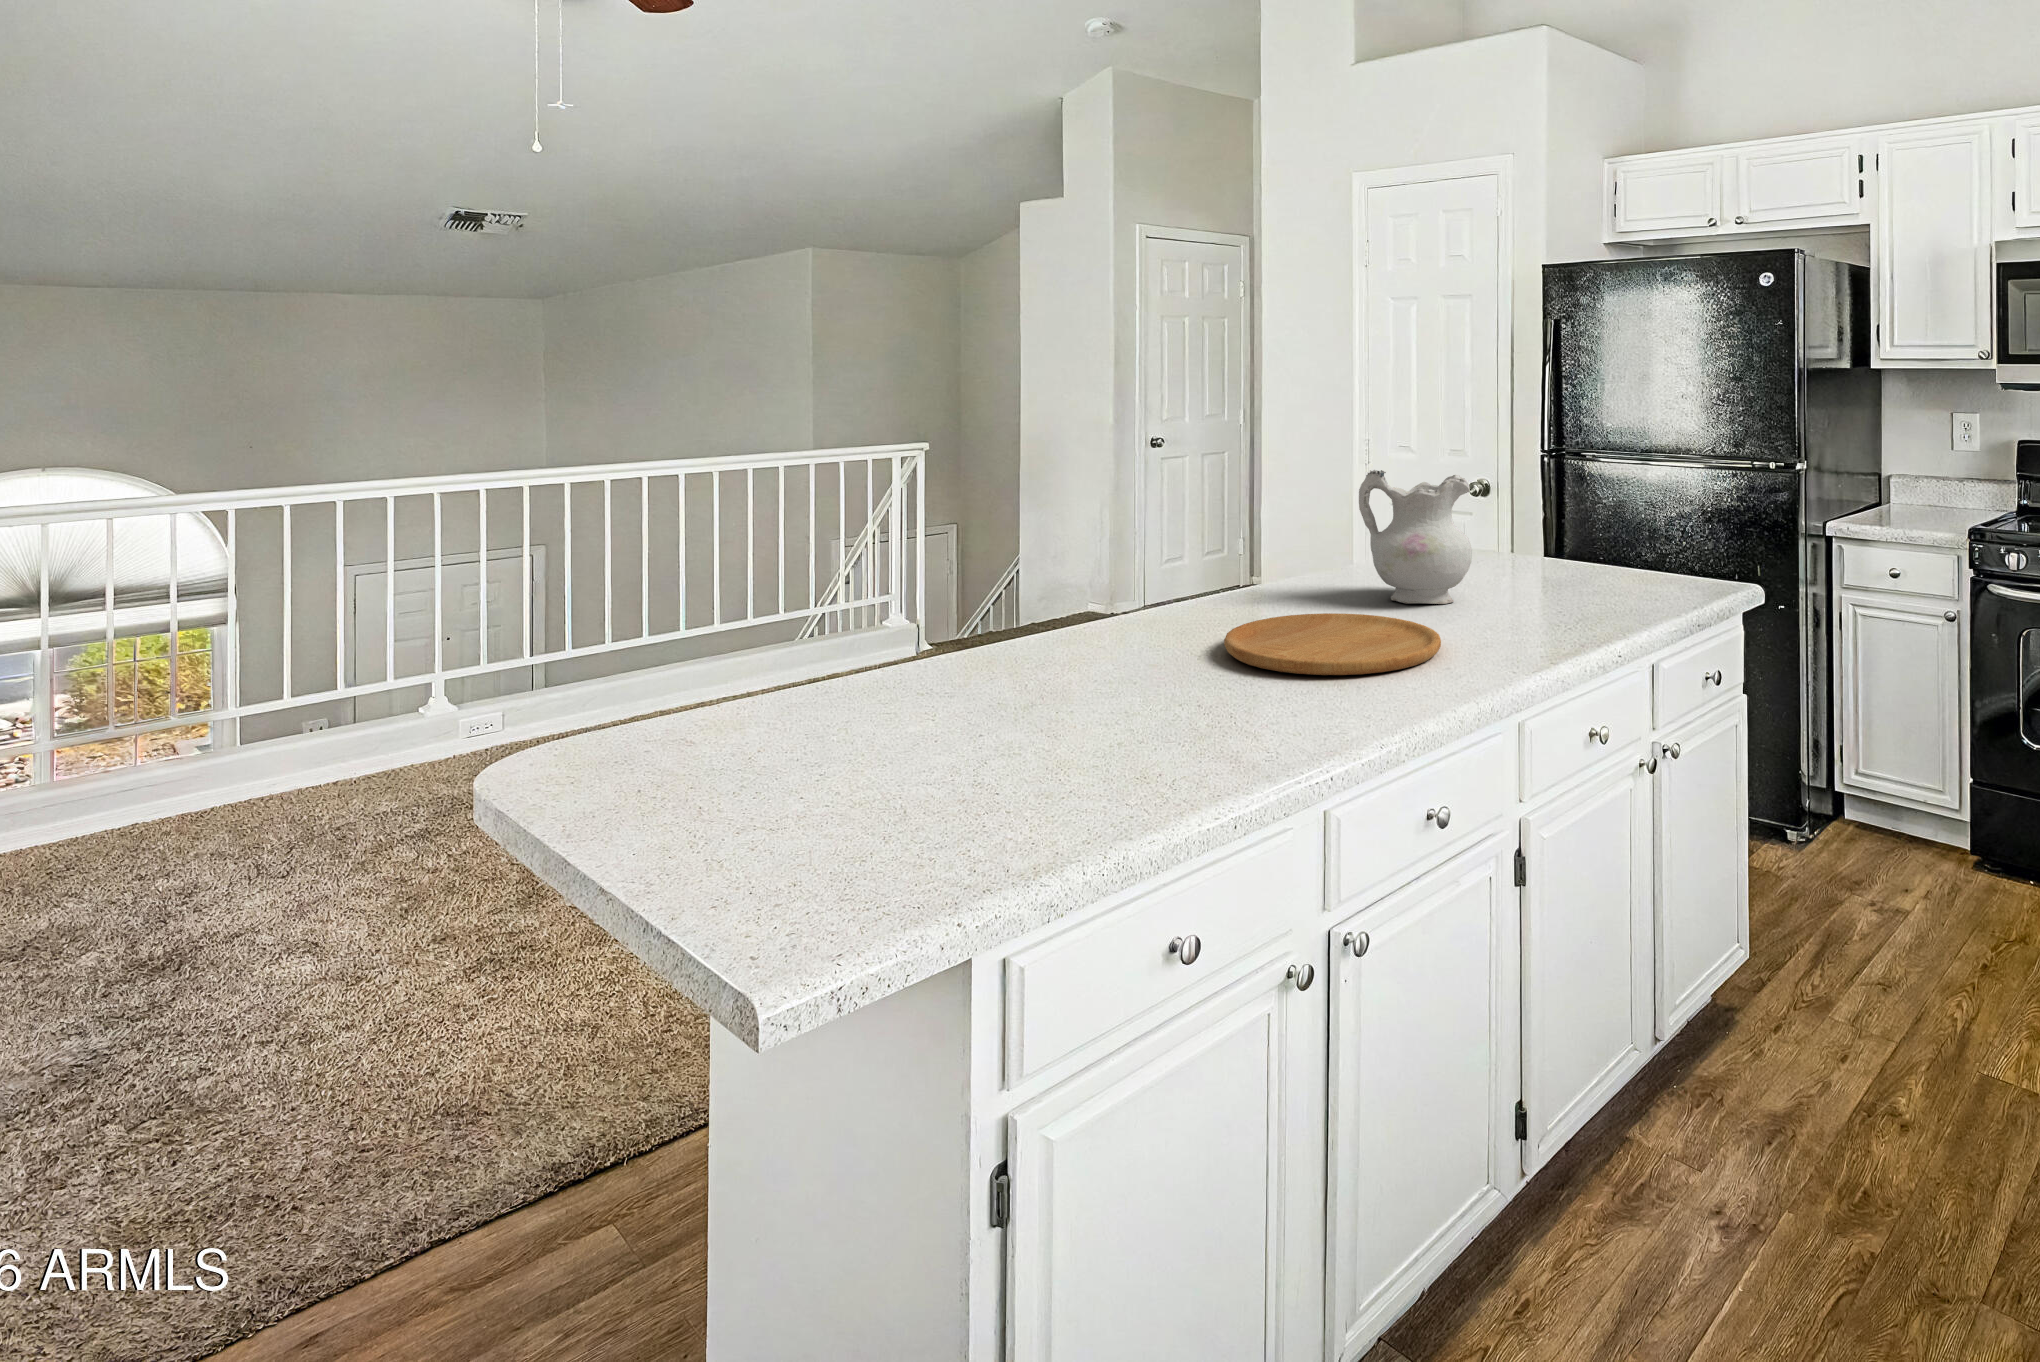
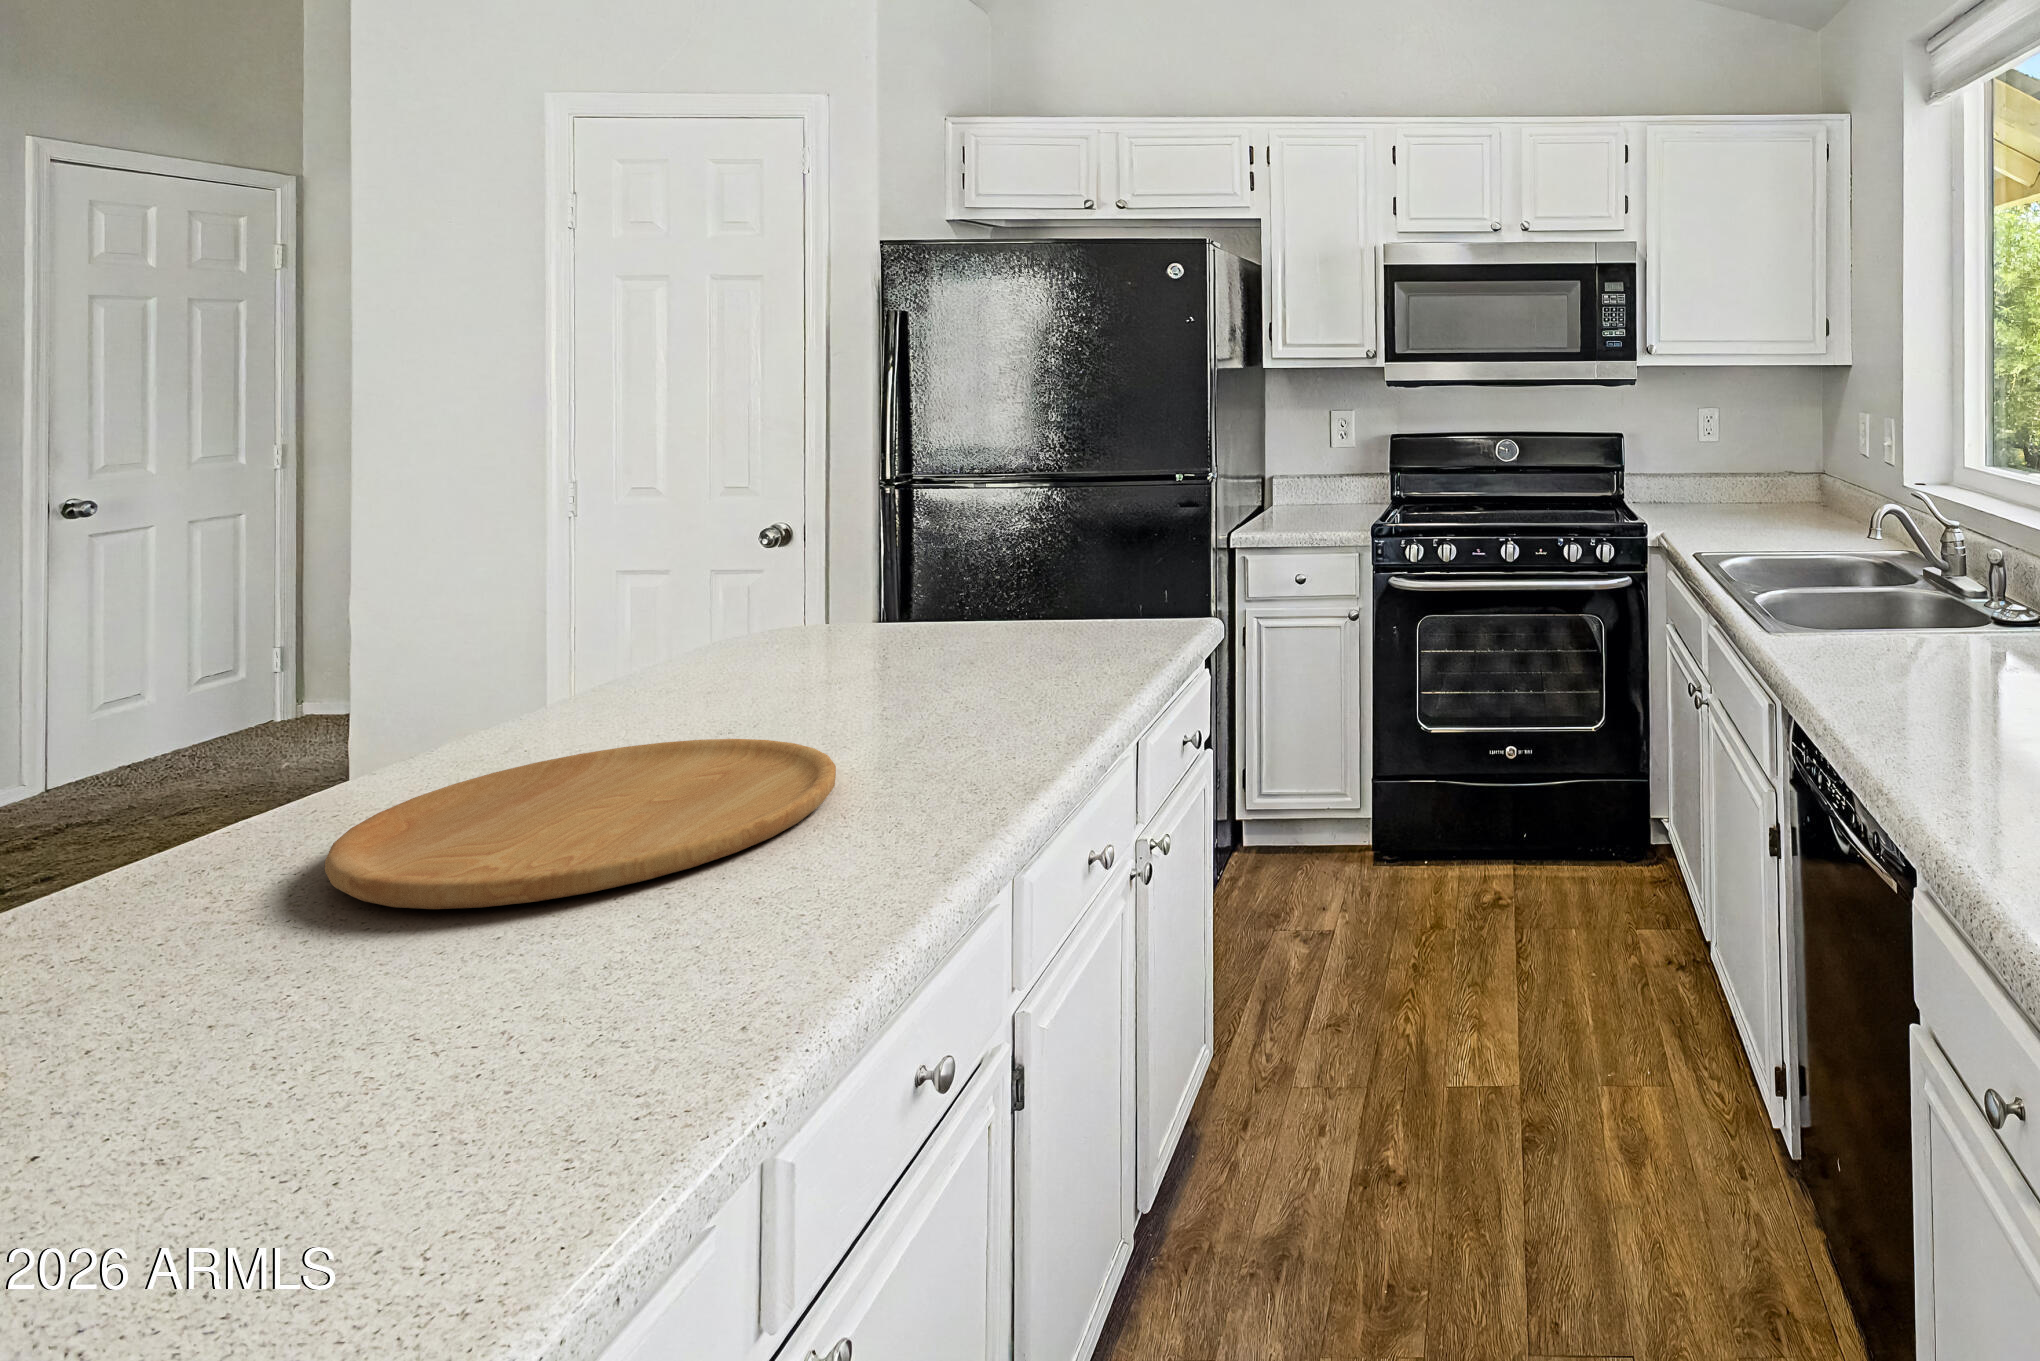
ceramic pitcher: present [1359,470,1472,604] -> none [640,499,851,707]

